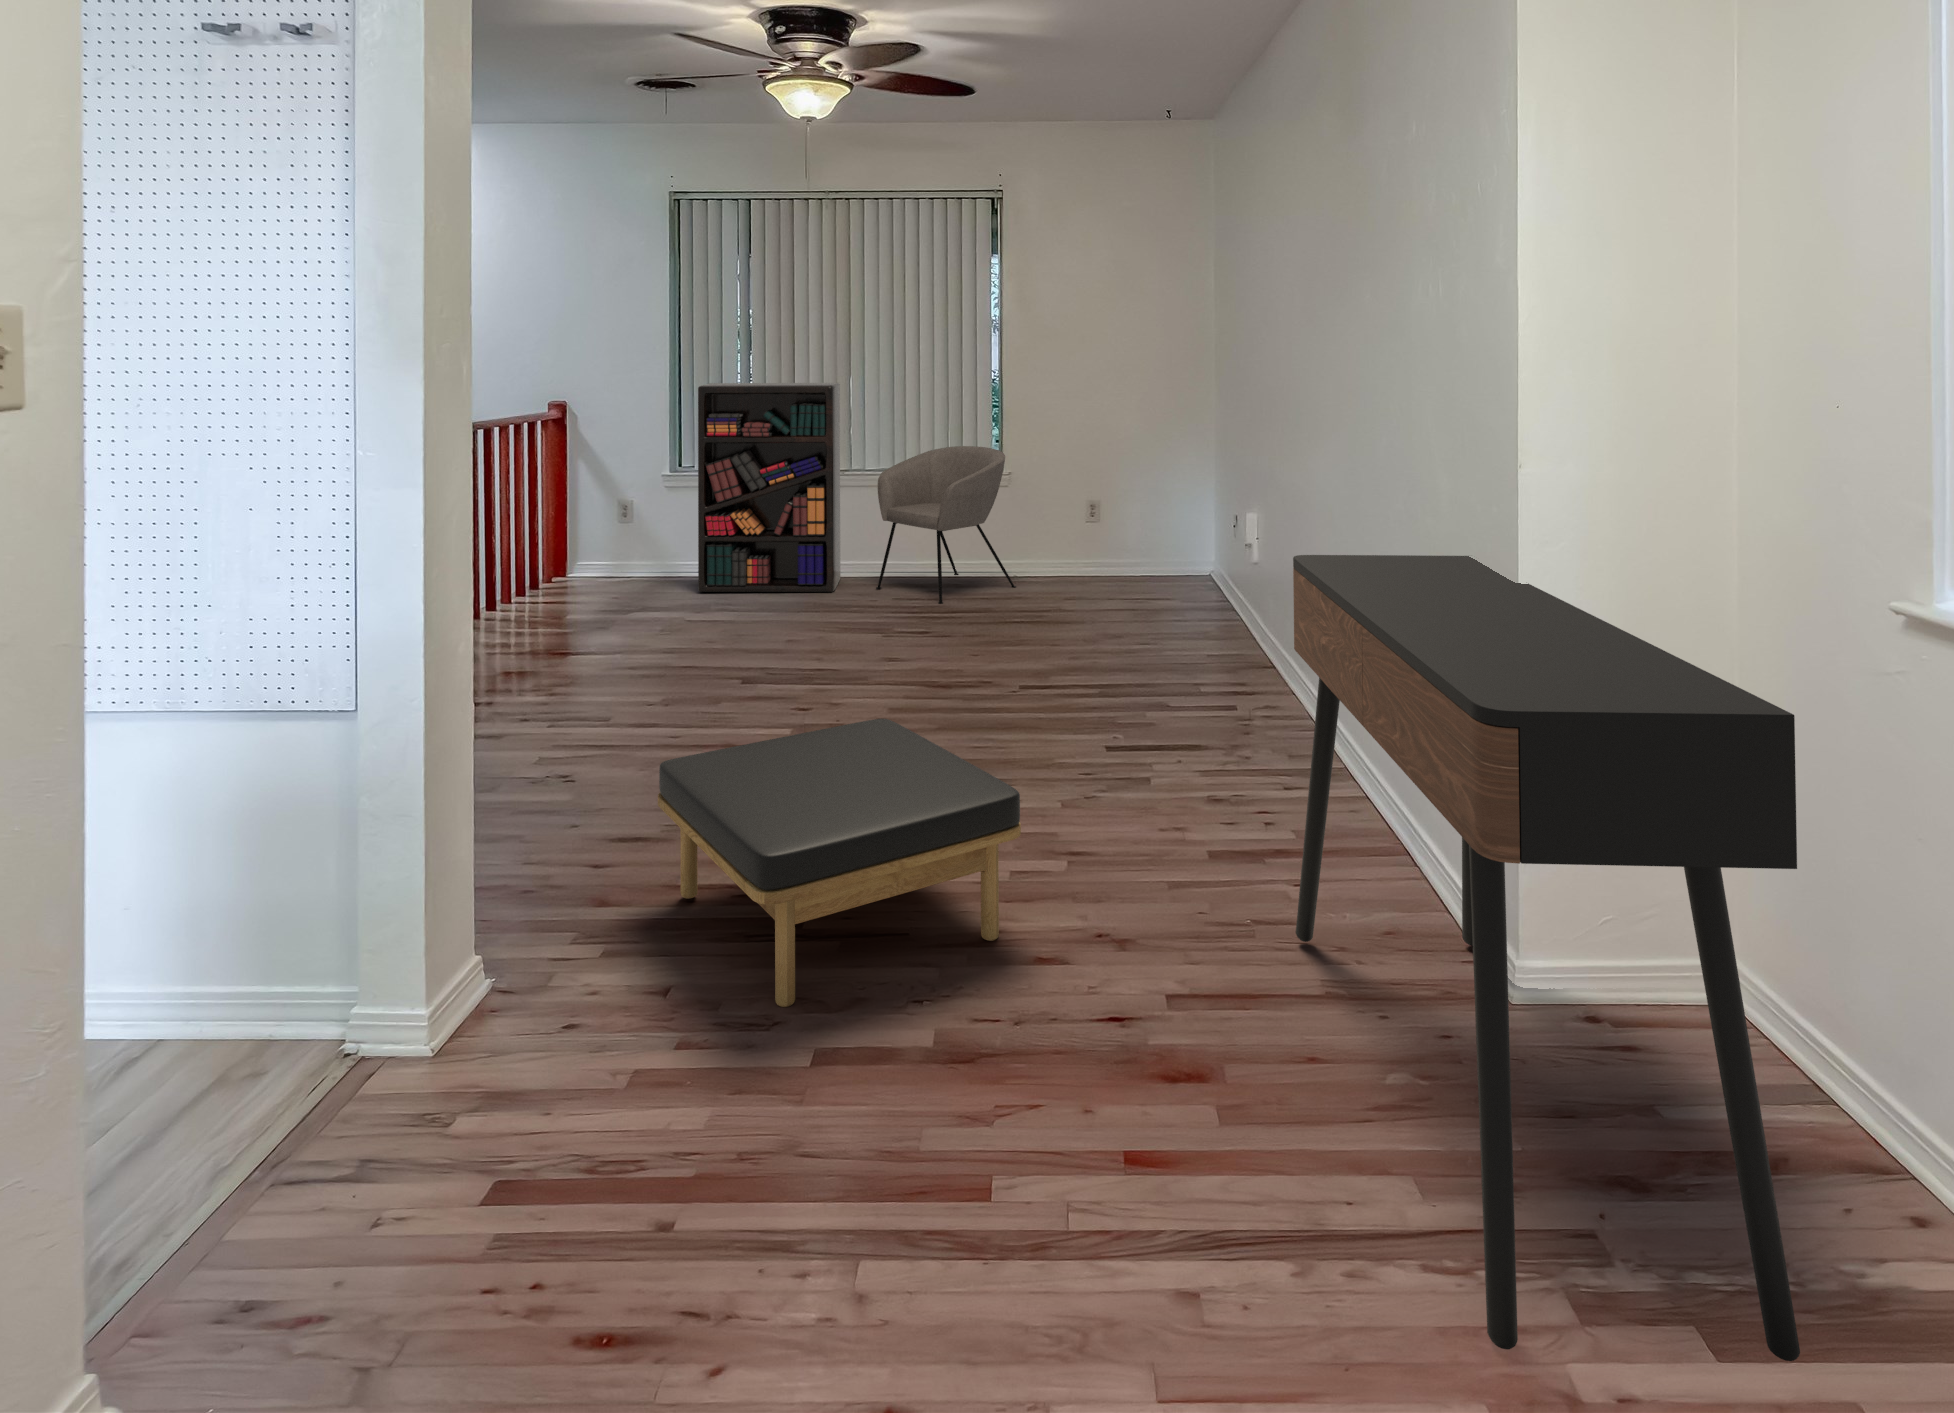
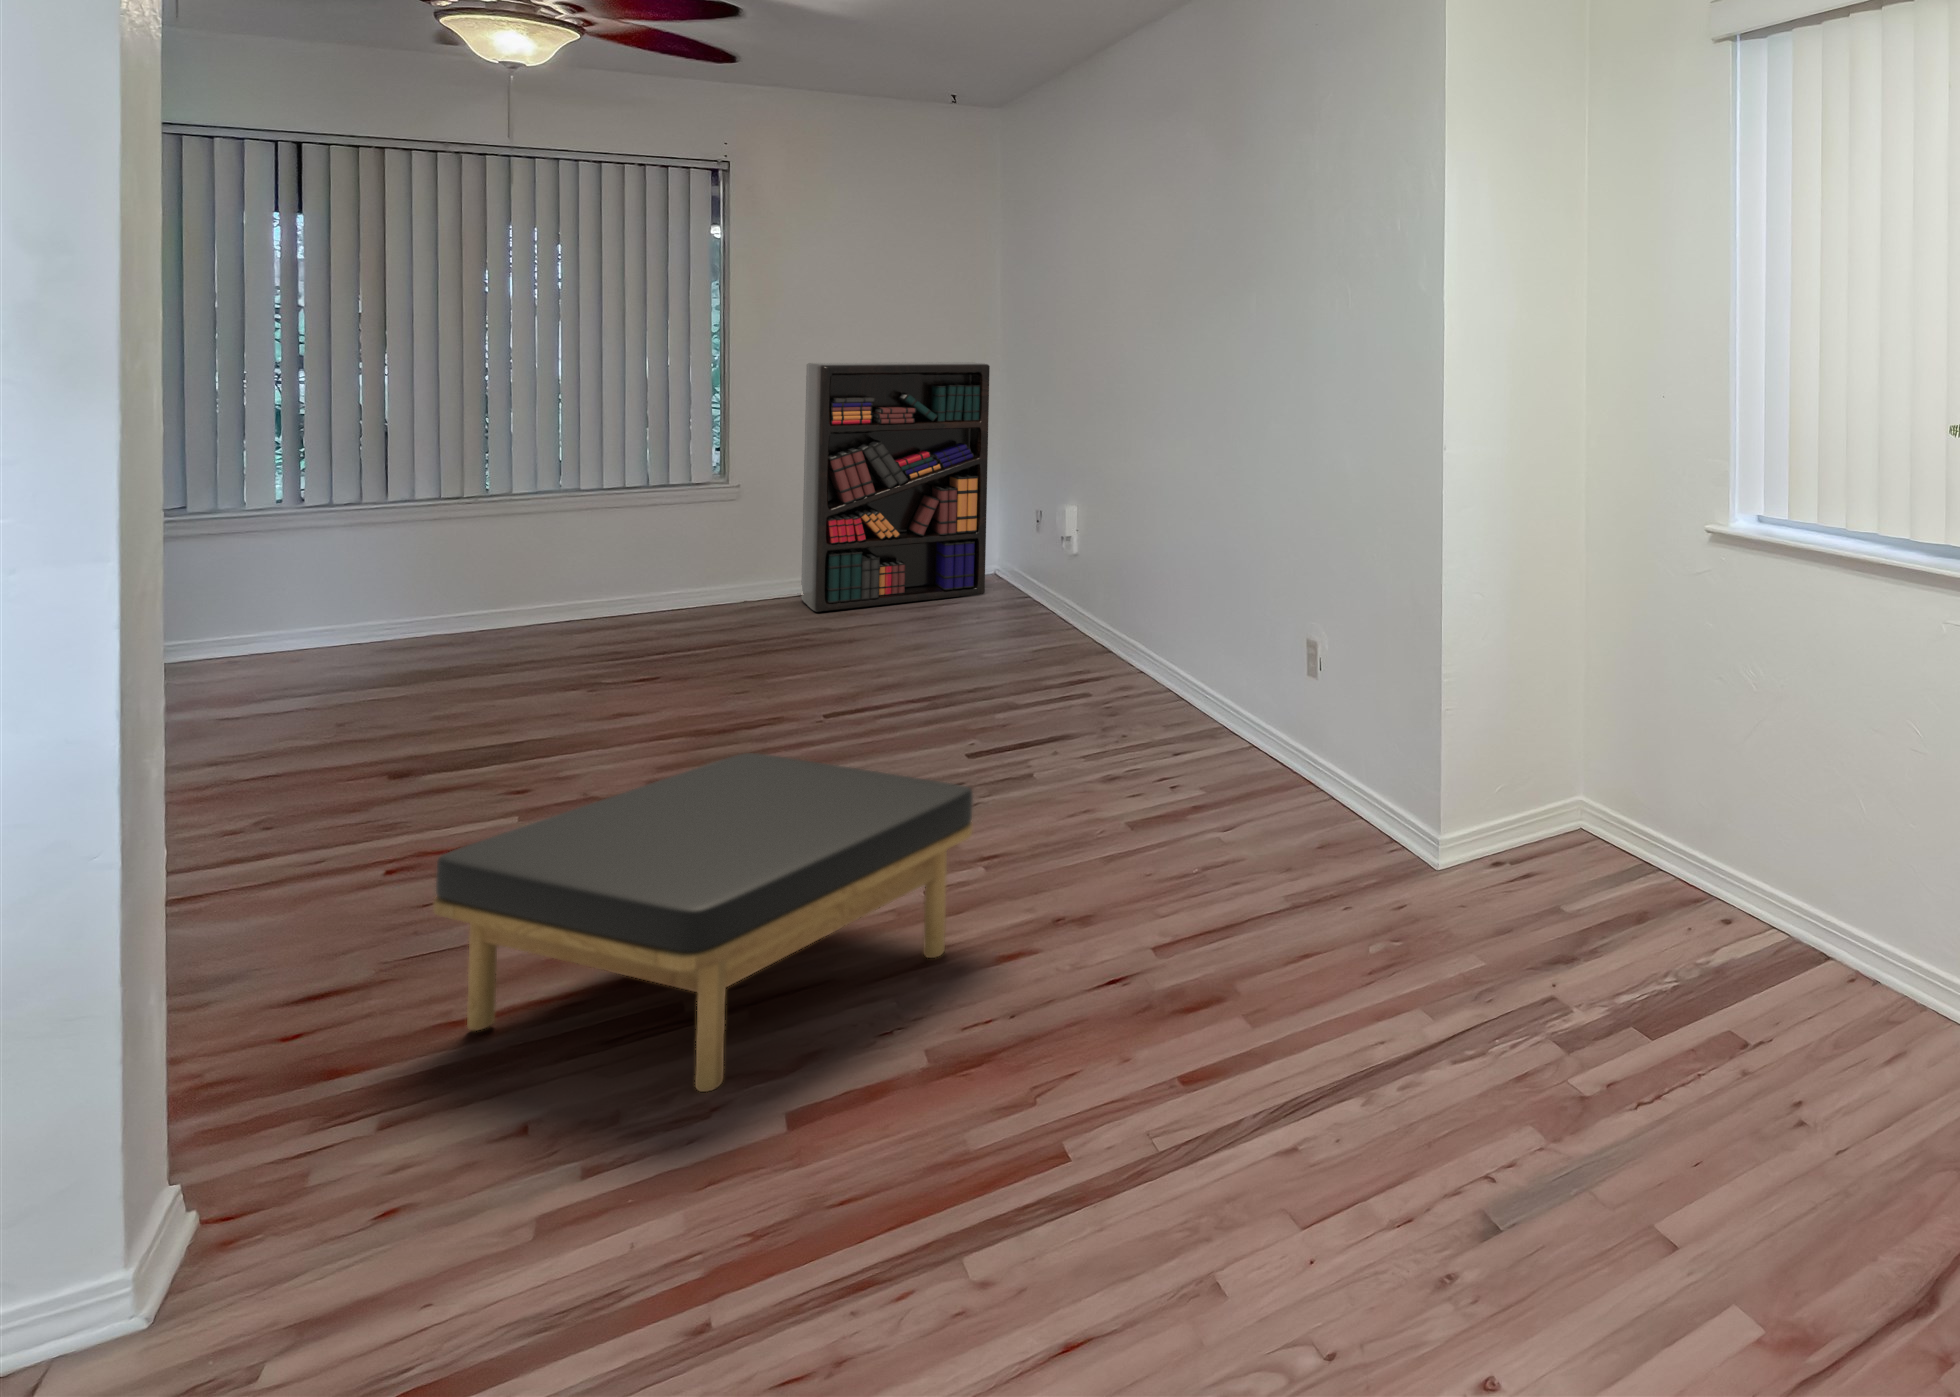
bookshelf: present [698,383,840,592] -> present [801,362,990,612]
armchair: present [876,446,1016,604] -> none [543,448,756,648]
console table: present [1293,555,1800,1361] -> none [1247,496,1702,1088]

